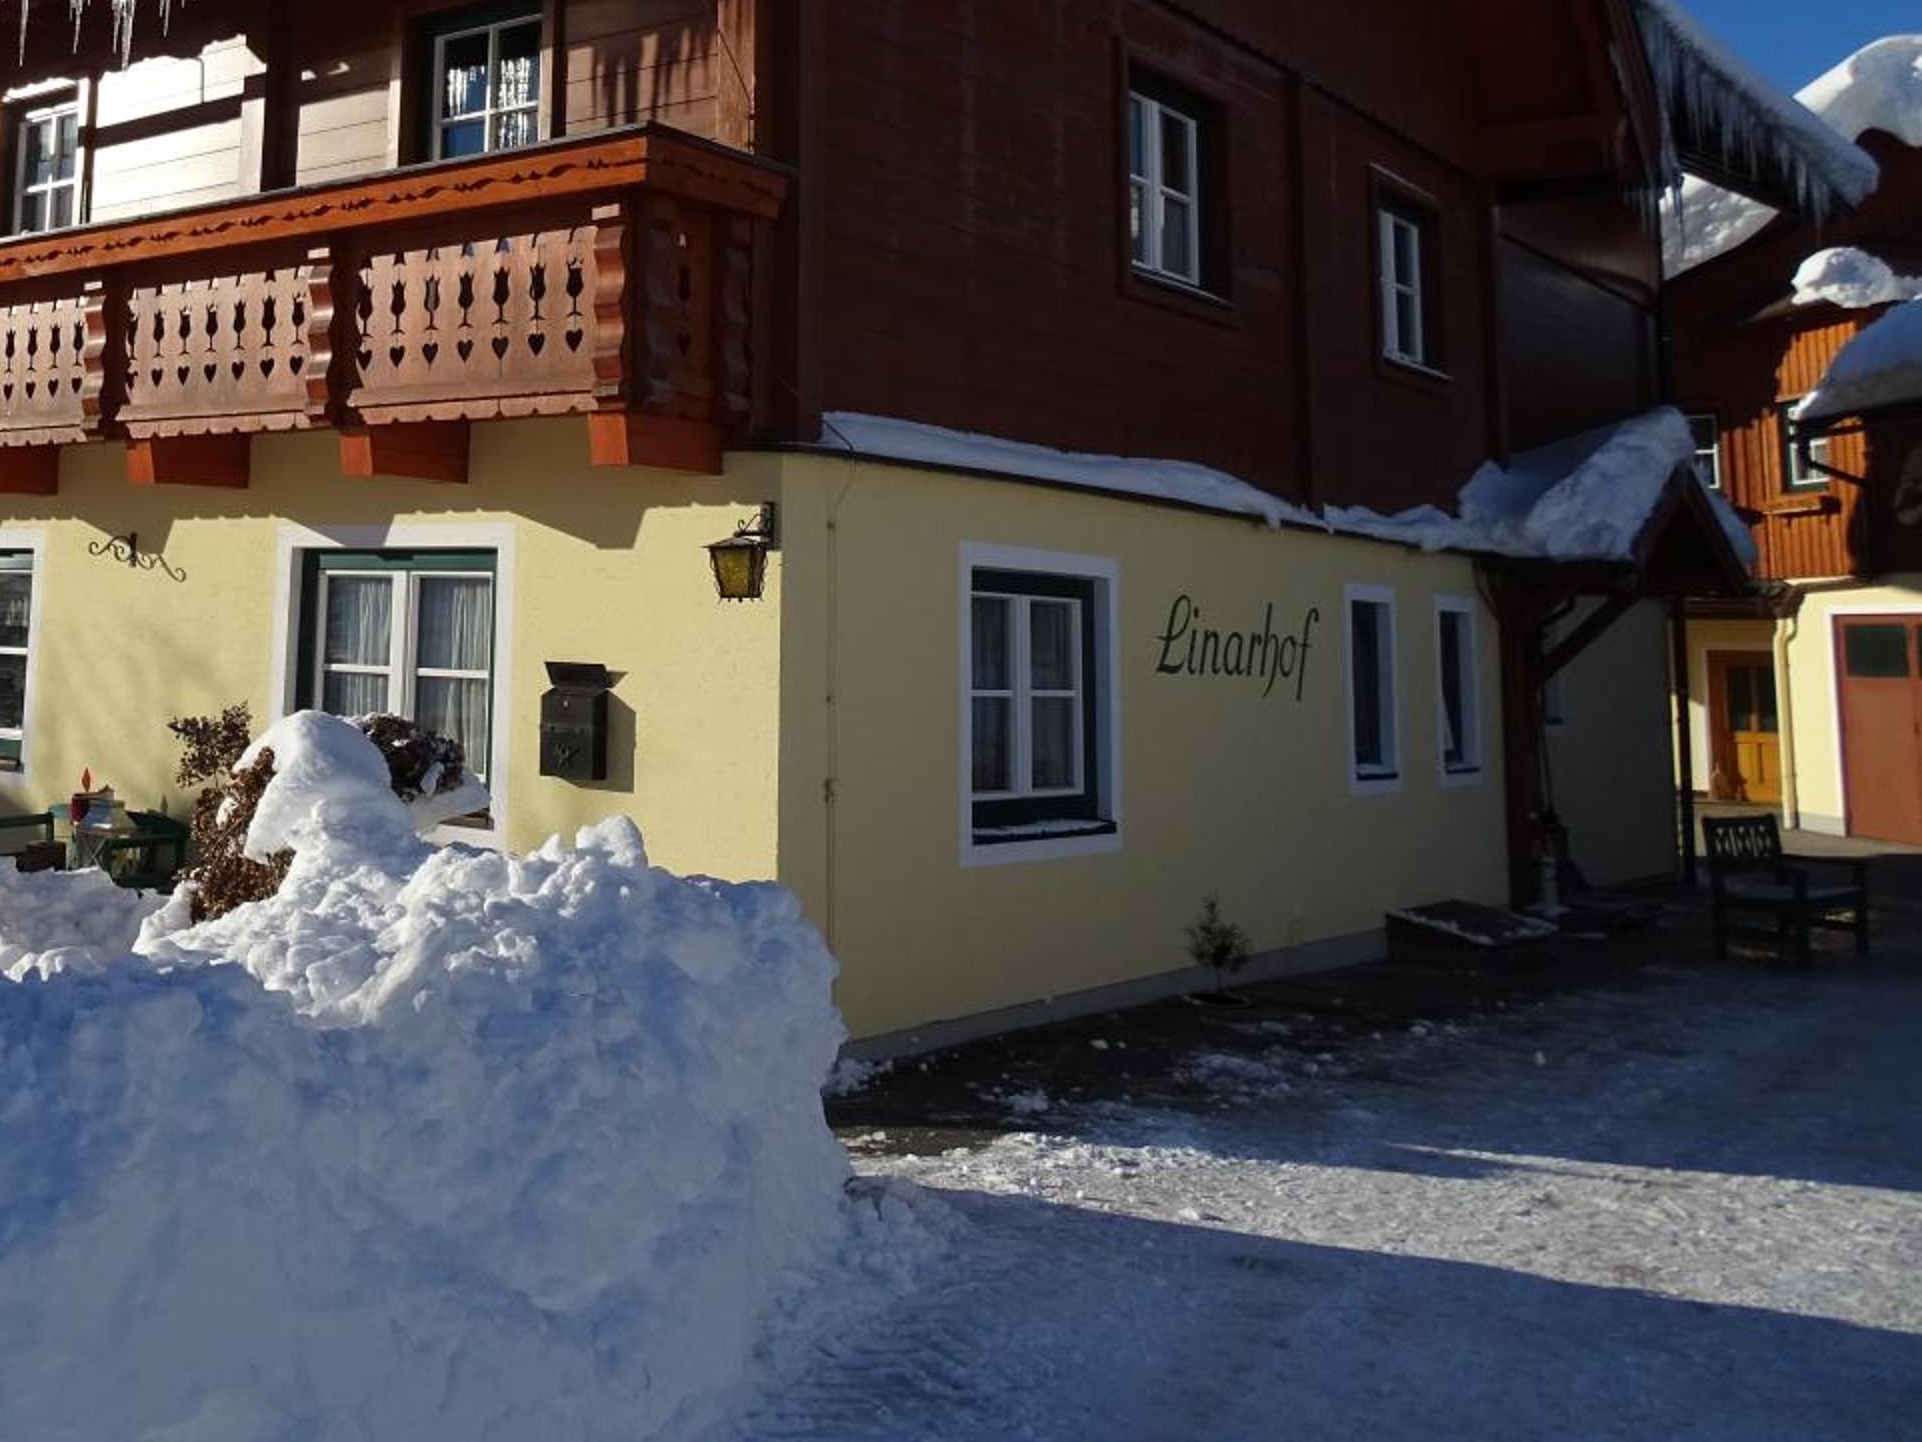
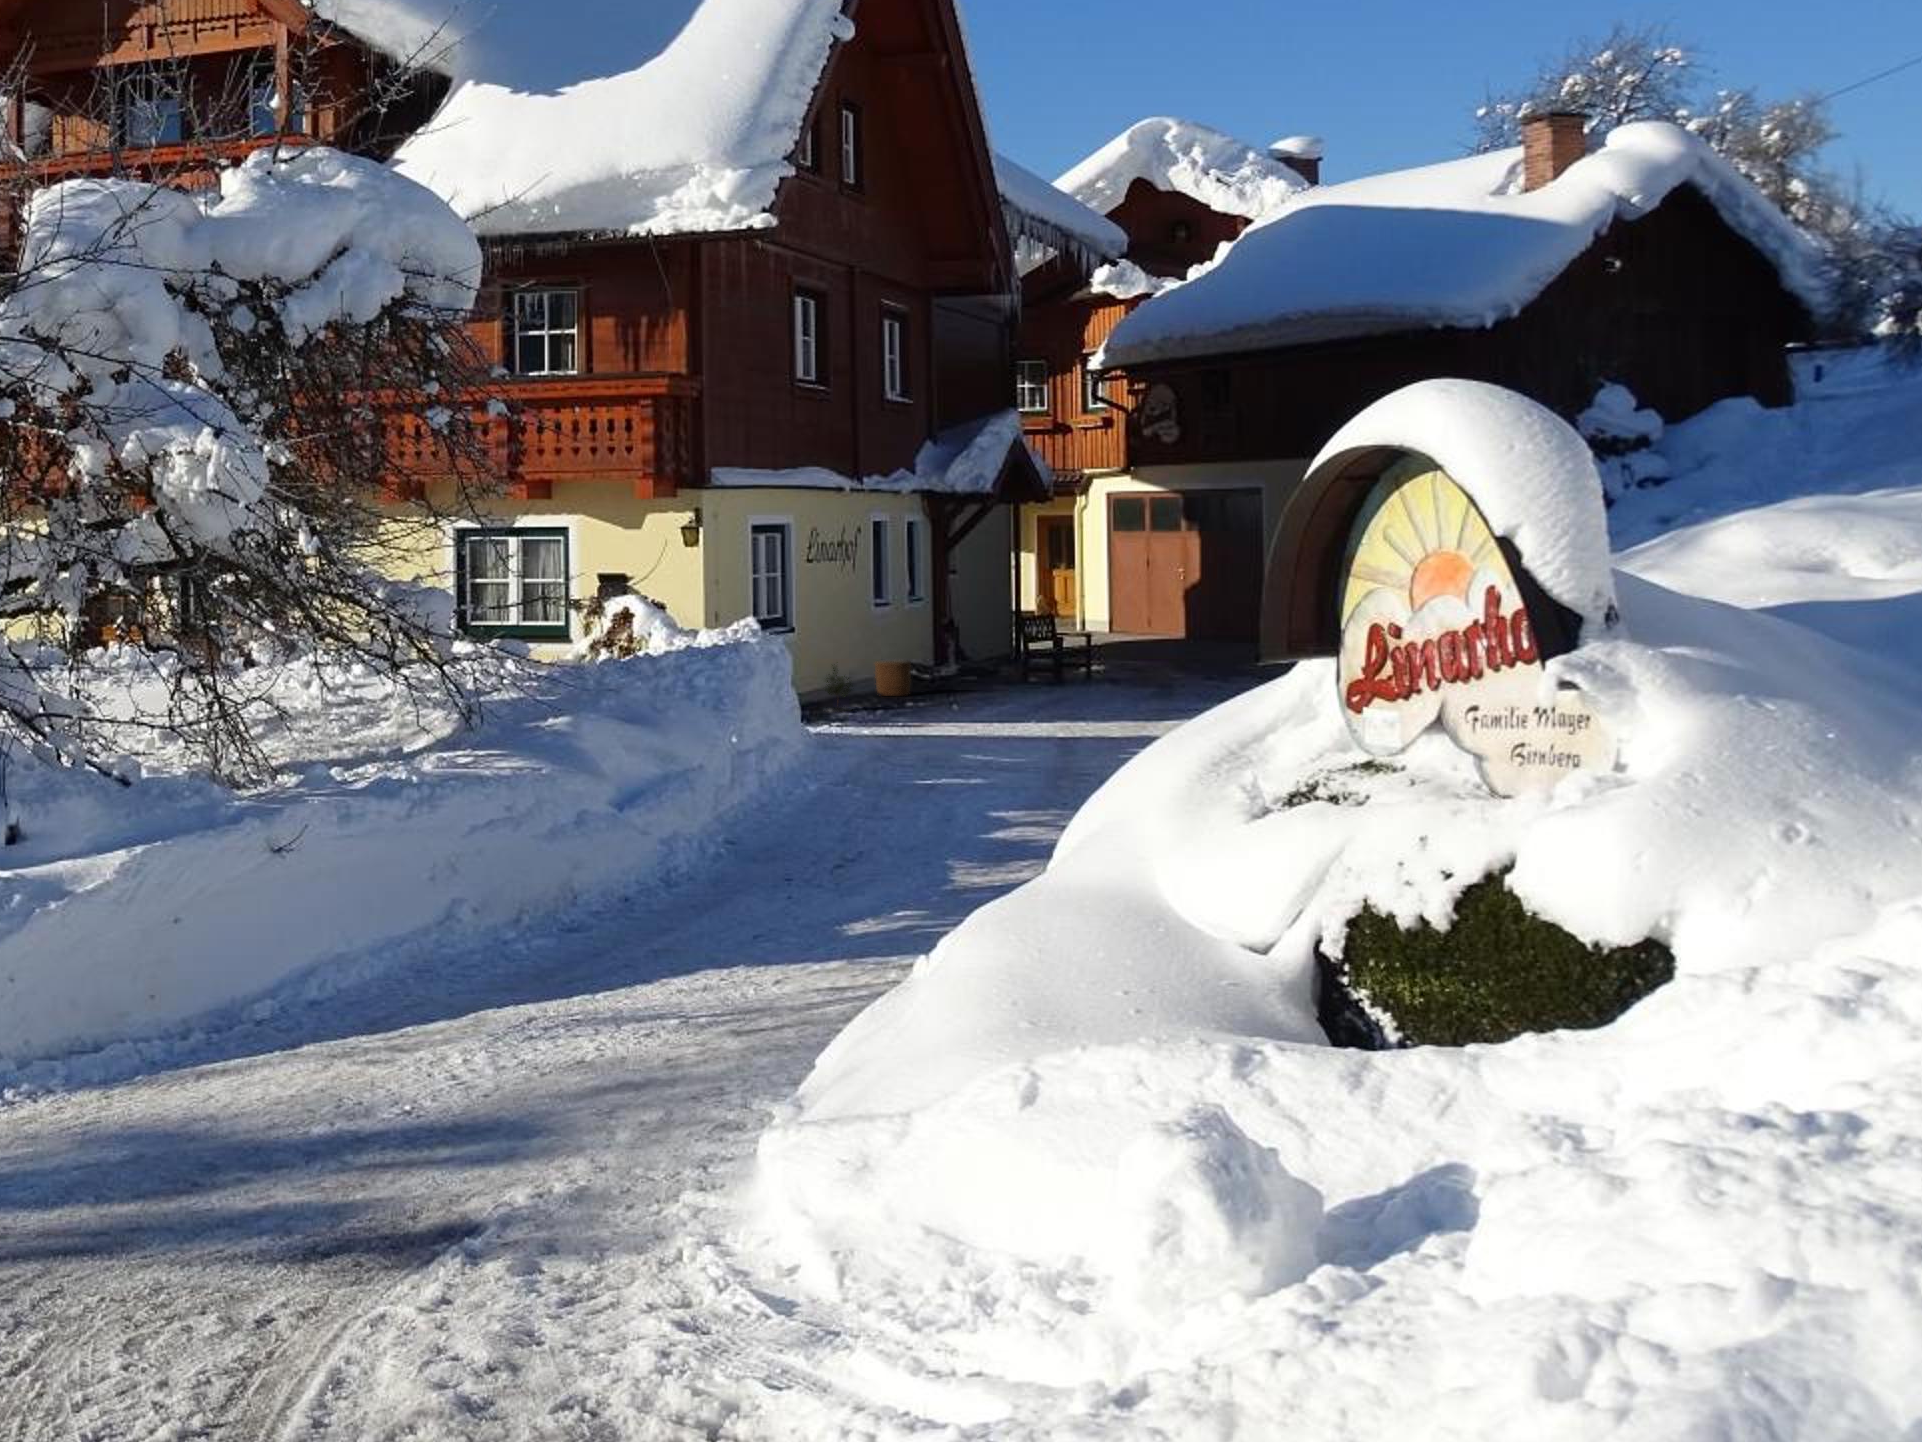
woven basket: none [1337,885,1421,970] -> present [875,659,911,696]

